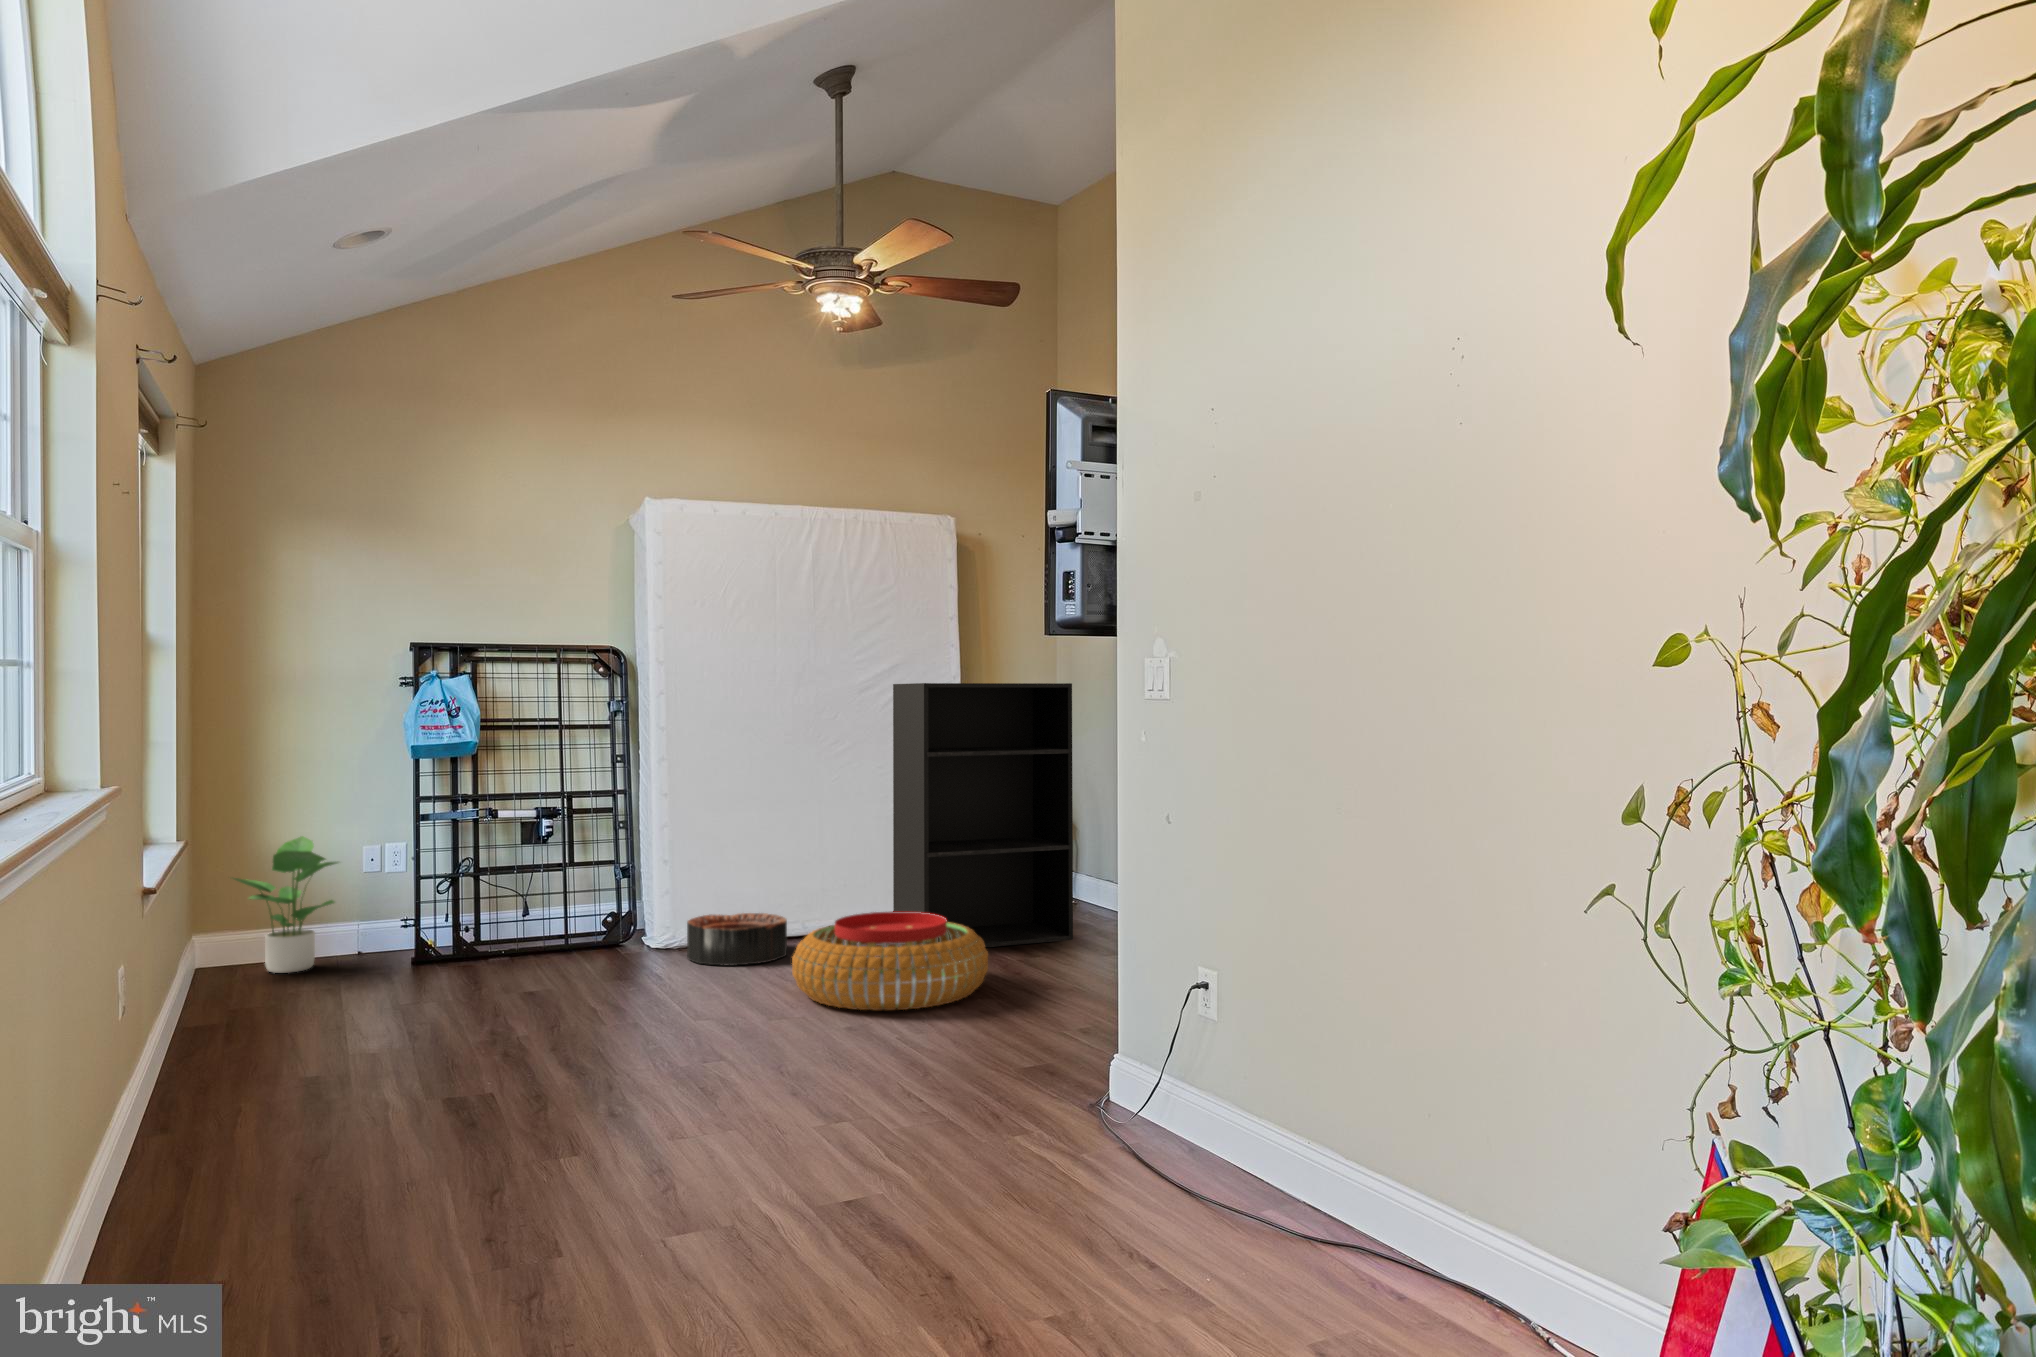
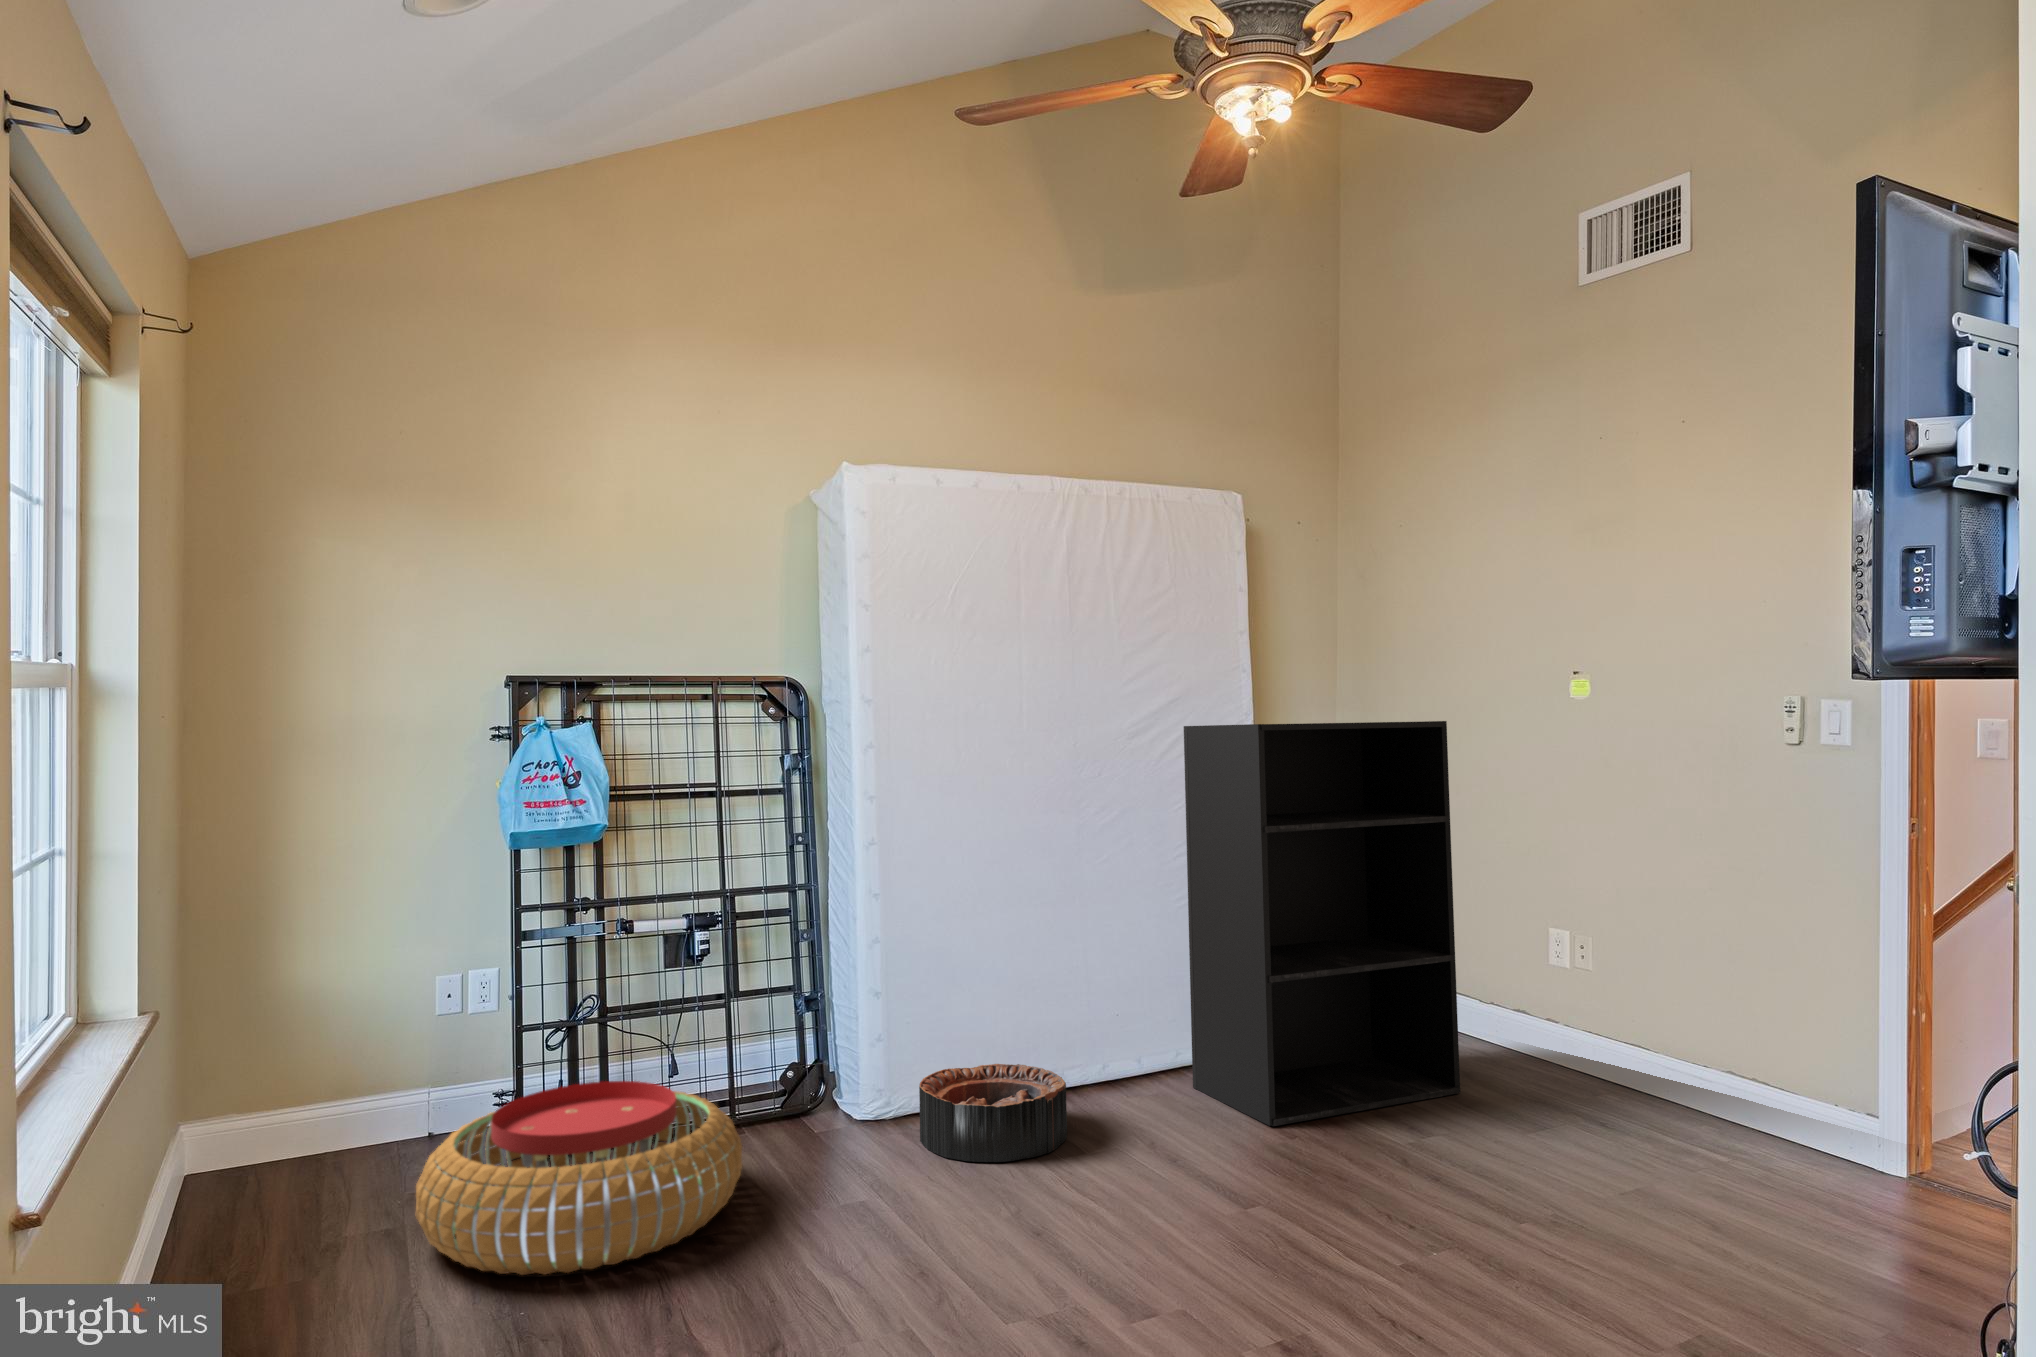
potted plant: present [234,836,337,973] -> none [228,968,406,1190]
pouf: present [792,911,988,1010] -> present [416,1081,742,1275]

